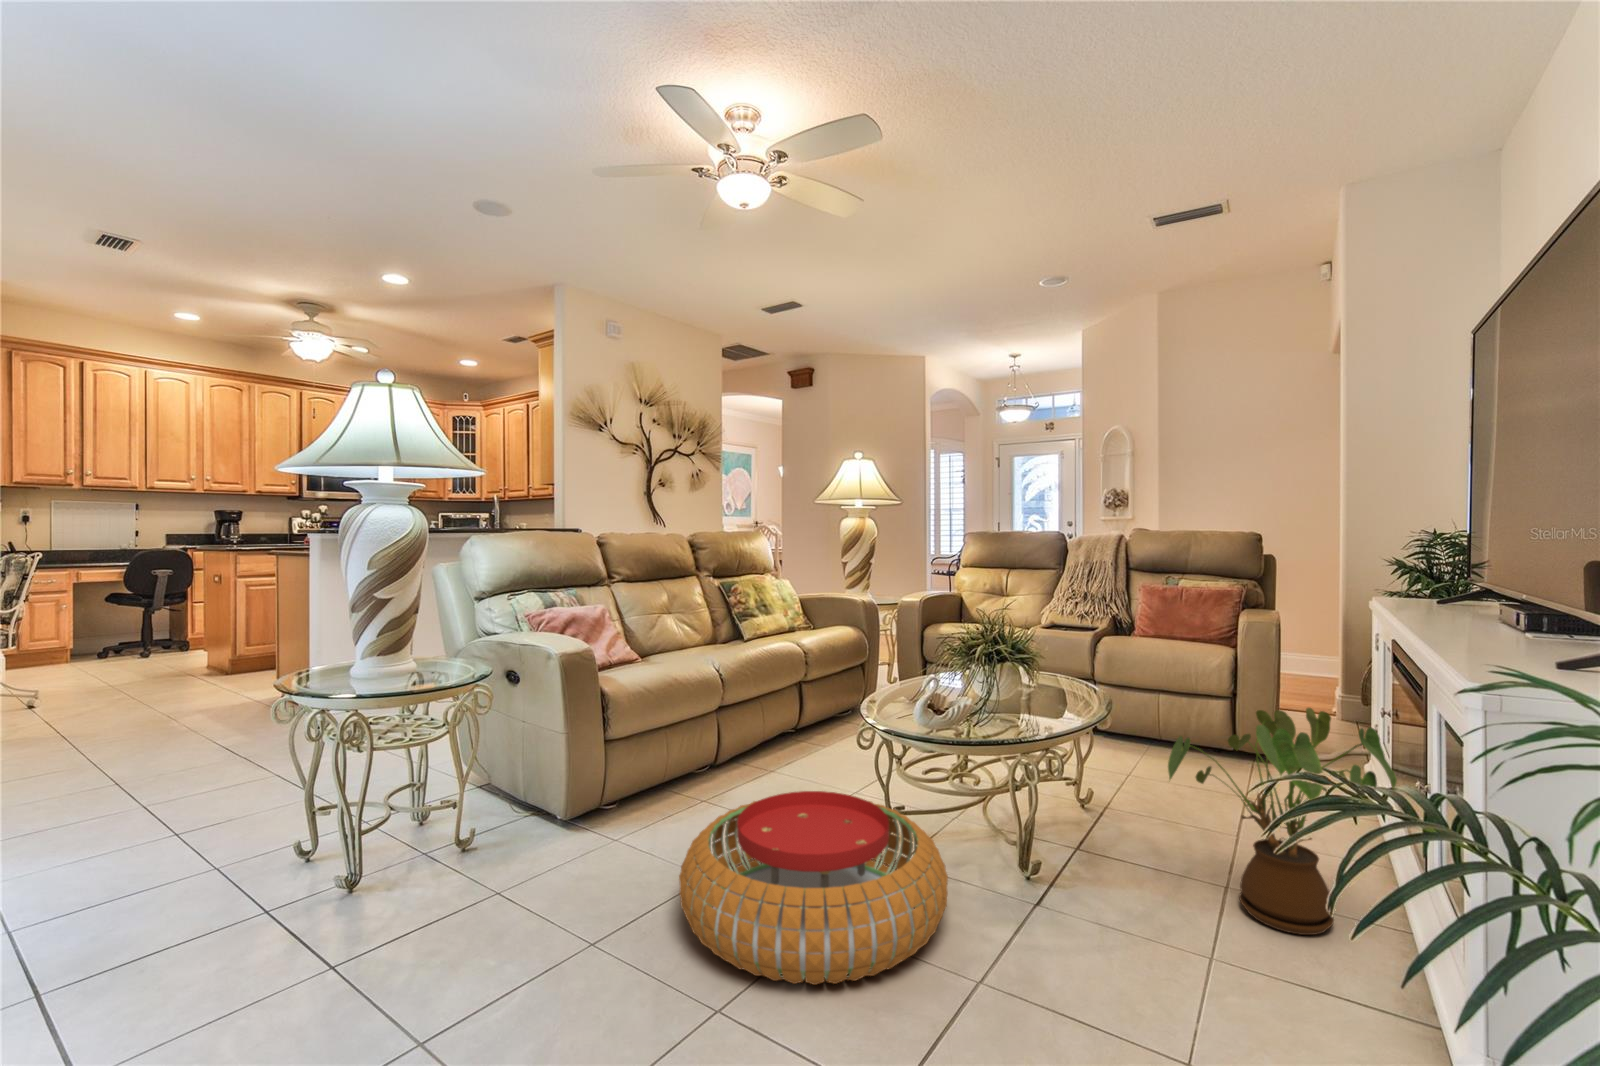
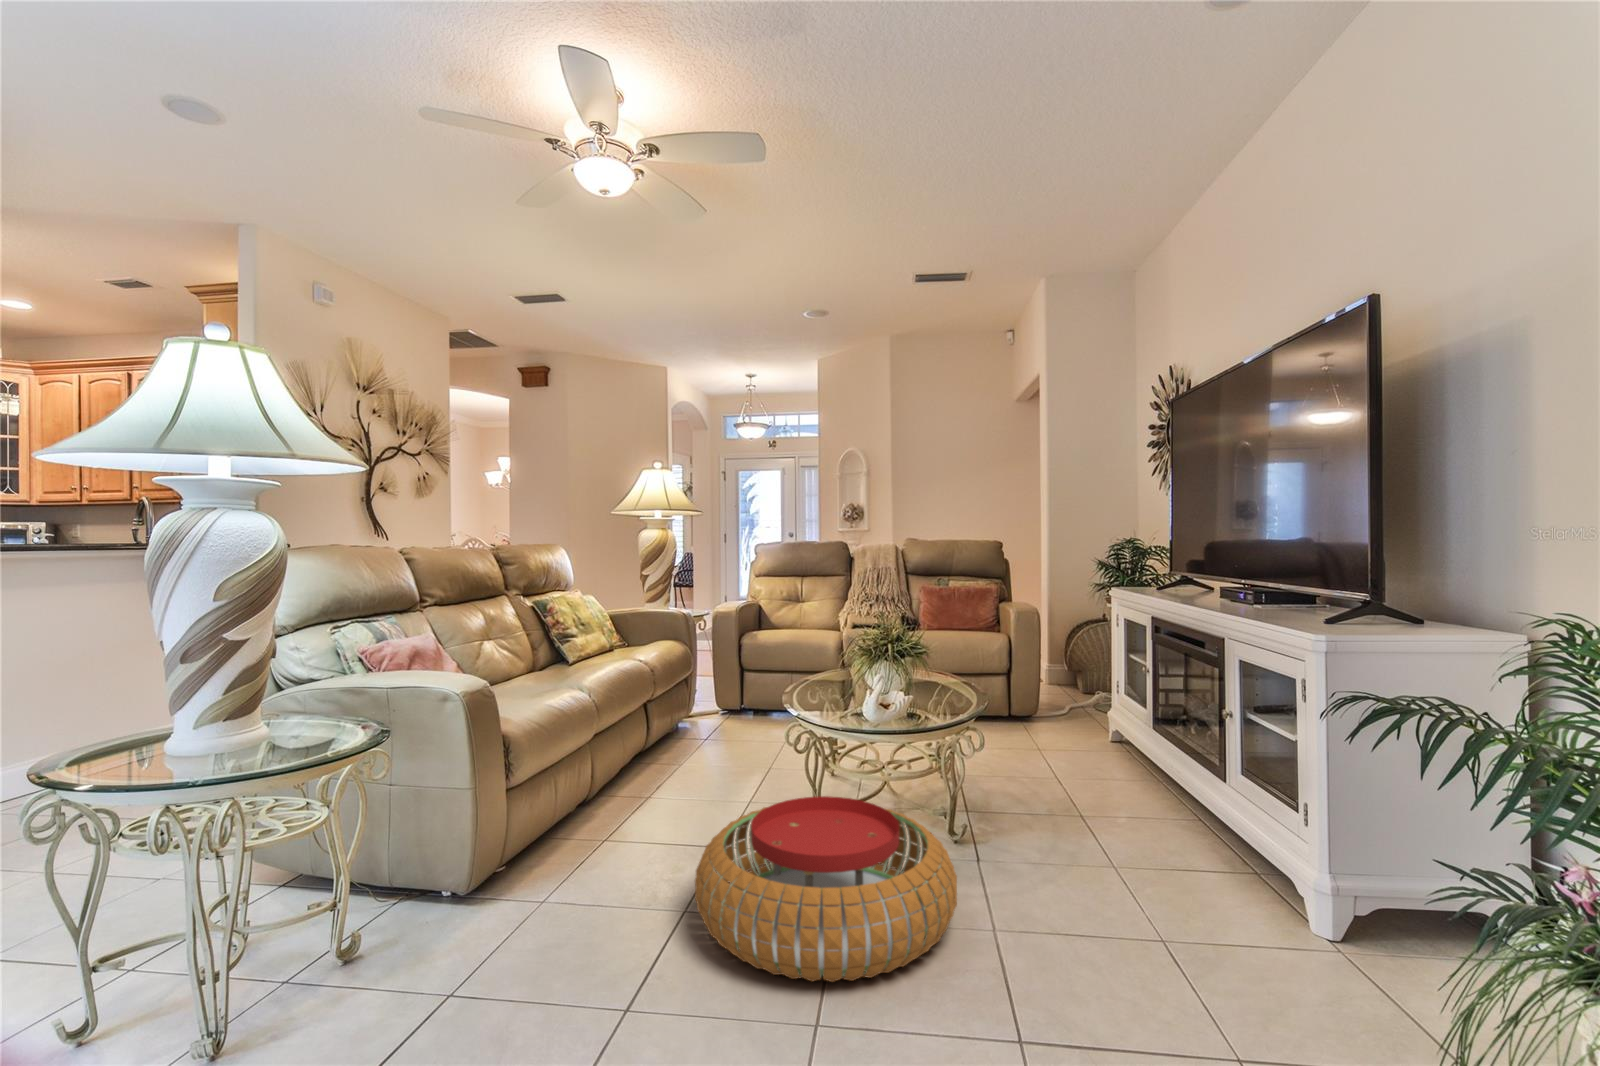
house plant: present [1168,708,1397,935] -> none [1061,669,1210,839]

